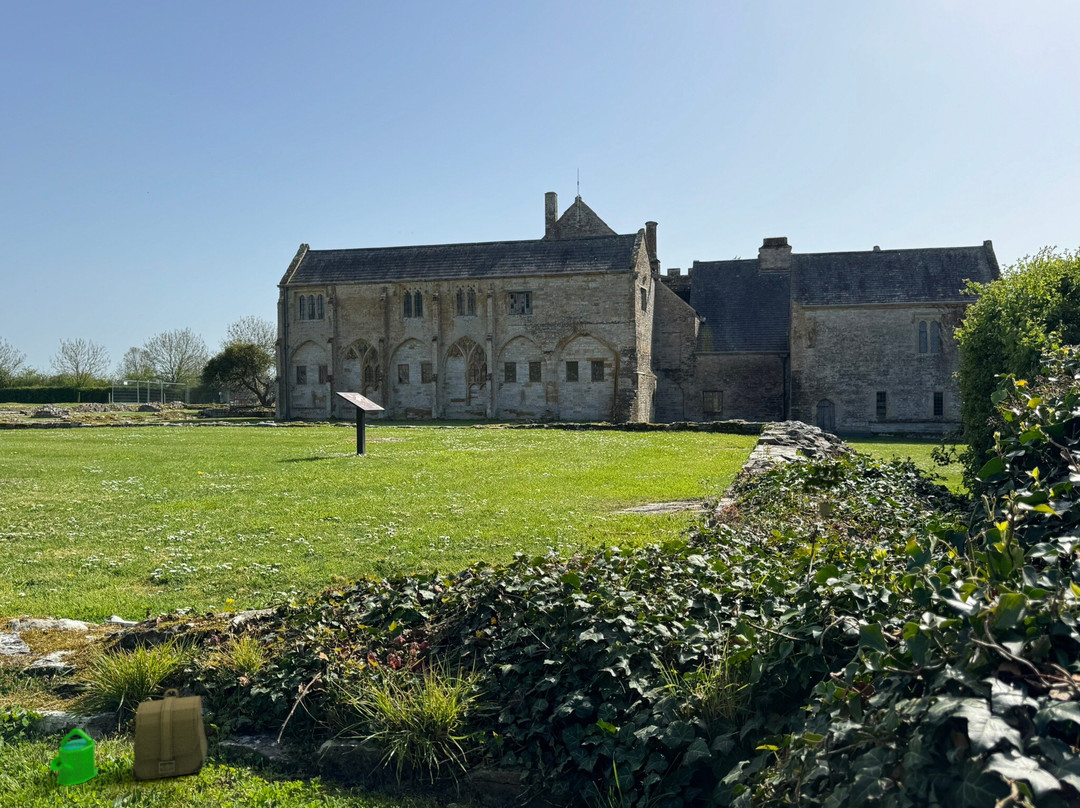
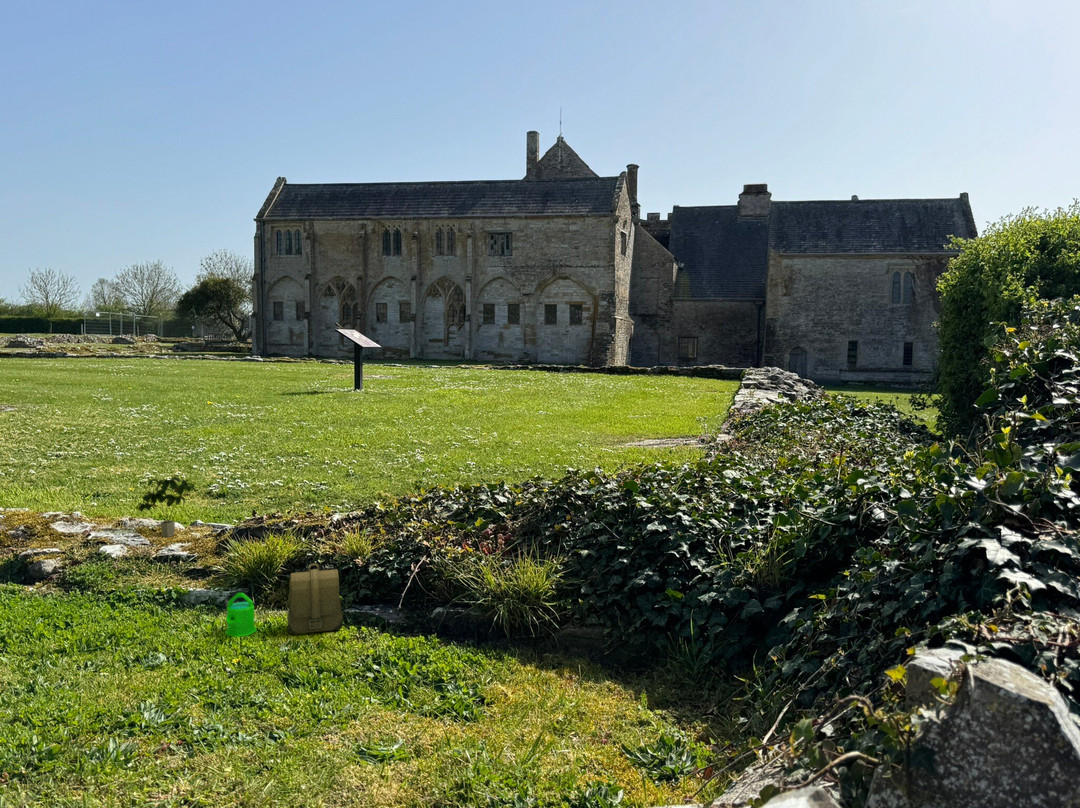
potted plant: present [802,465,844,516] -> present [137,477,196,537]

